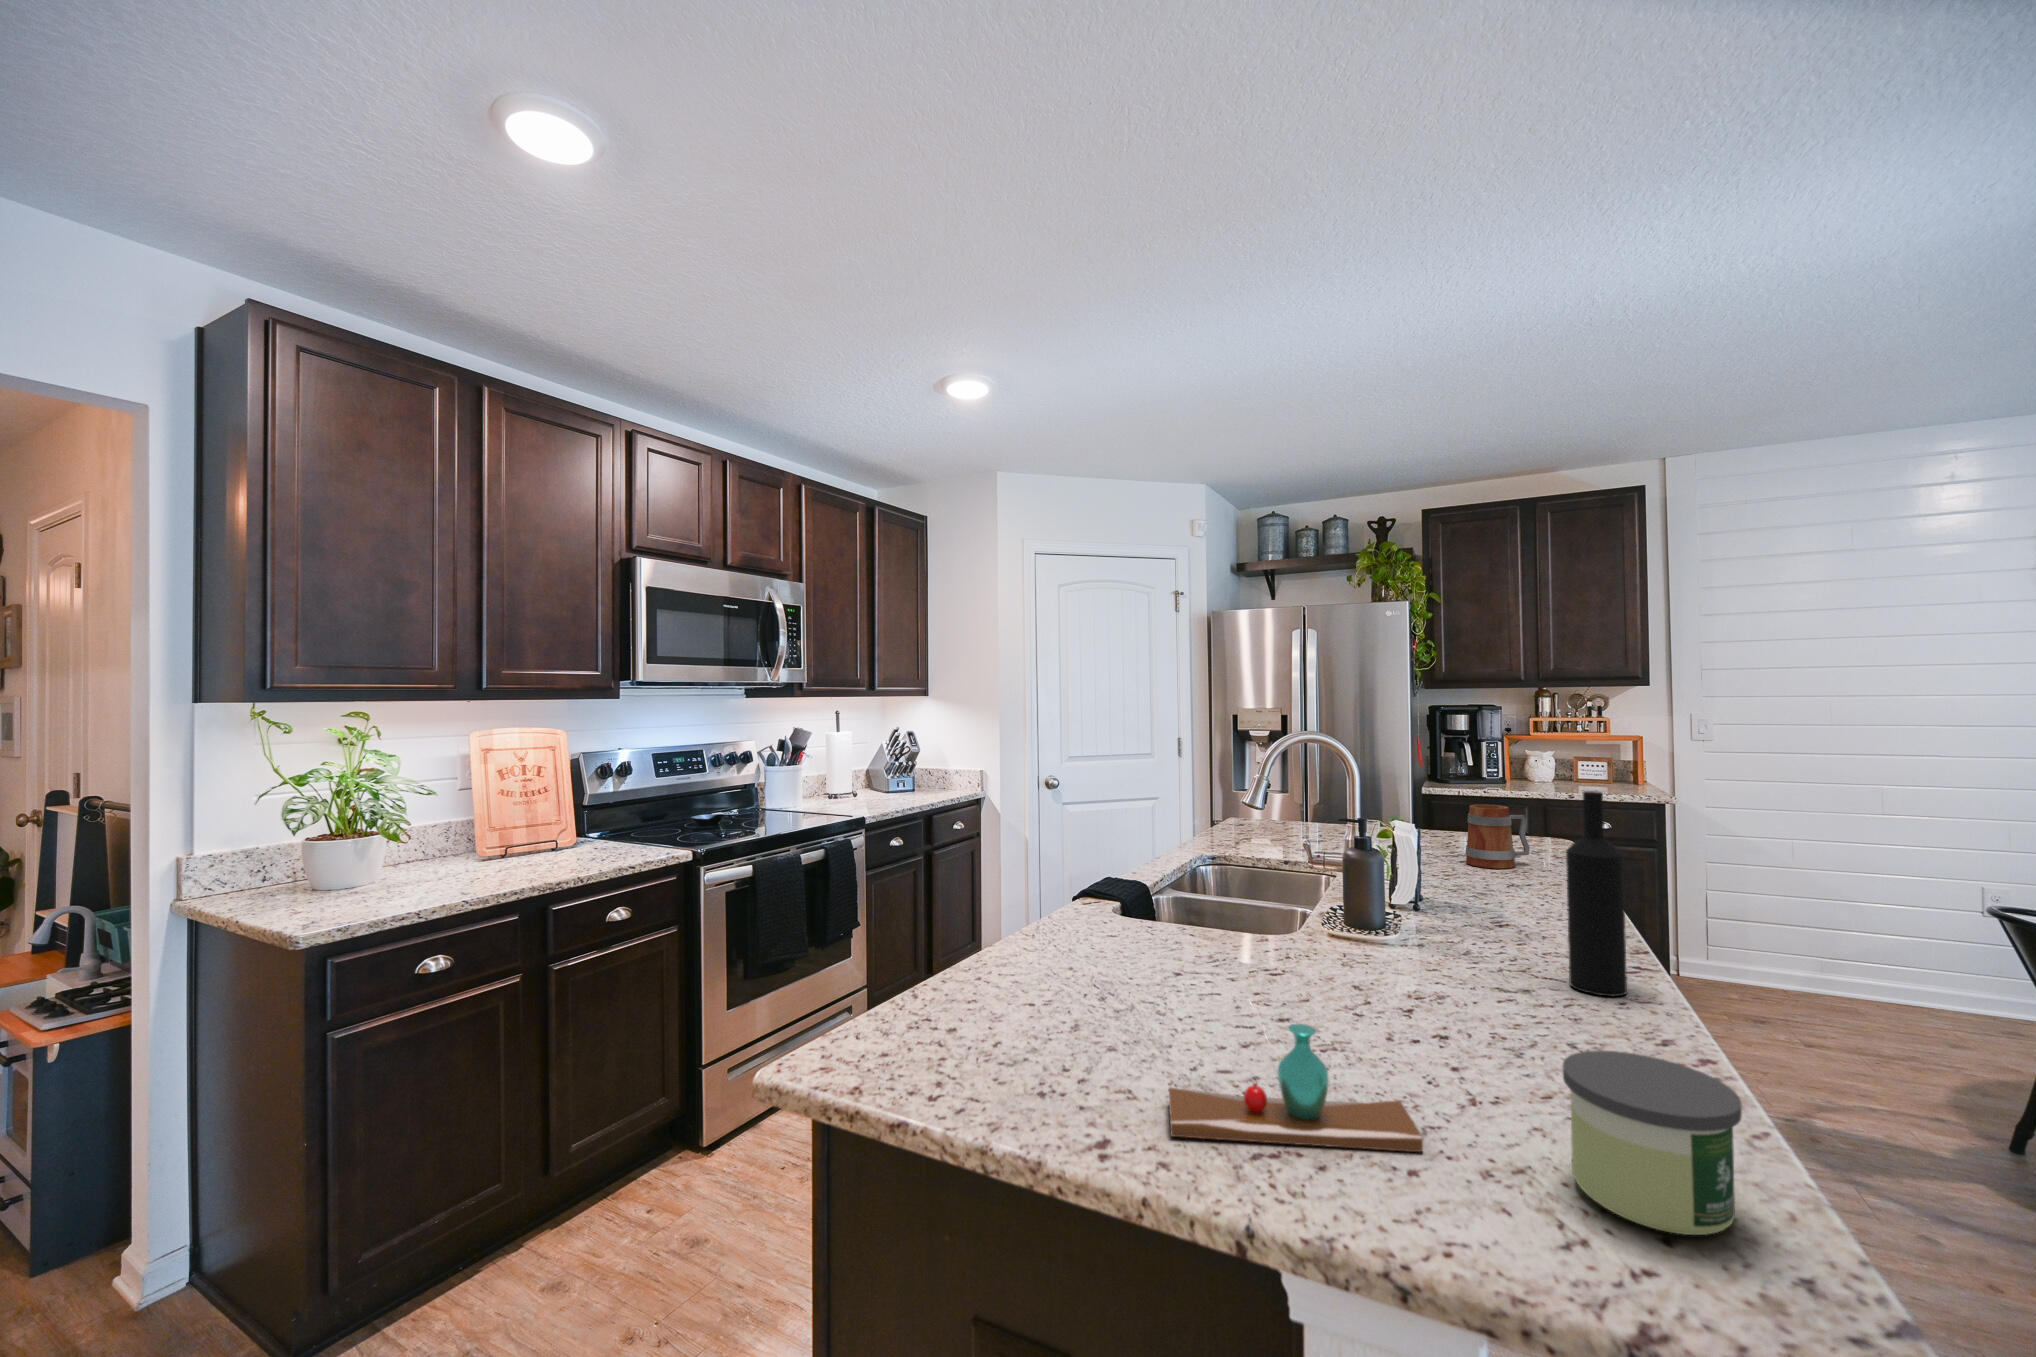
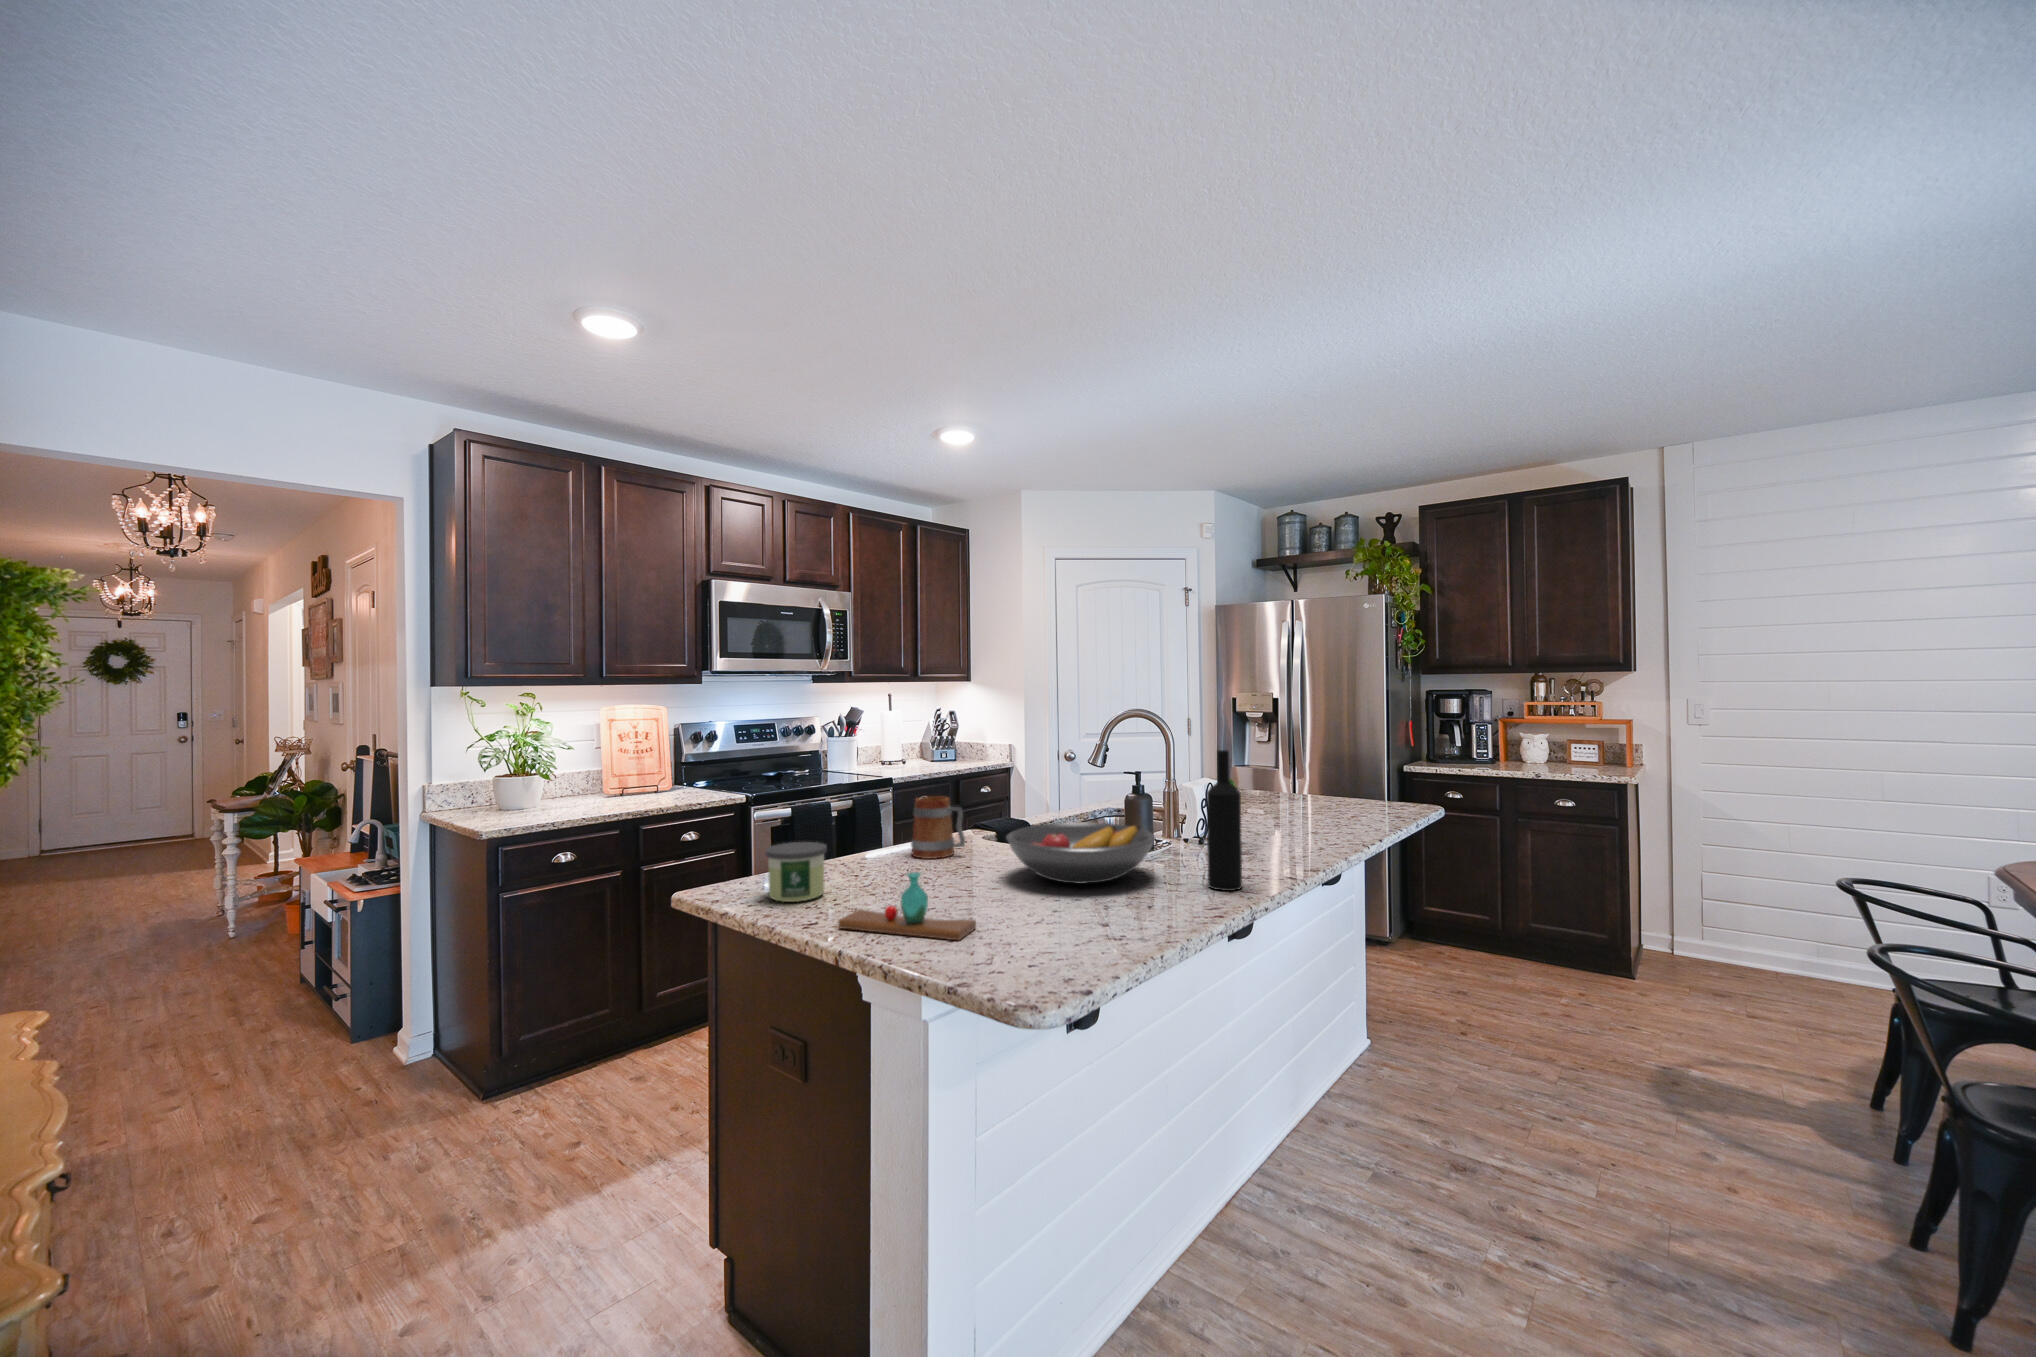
mug: present [1466,804,1530,868] -> present [911,796,965,859]
fruit bowl: none [1258,894,1495,995] -> present [1006,822,1155,883]
candle: present [1563,1050,1742,1235] -> present [766,842,827,902]

